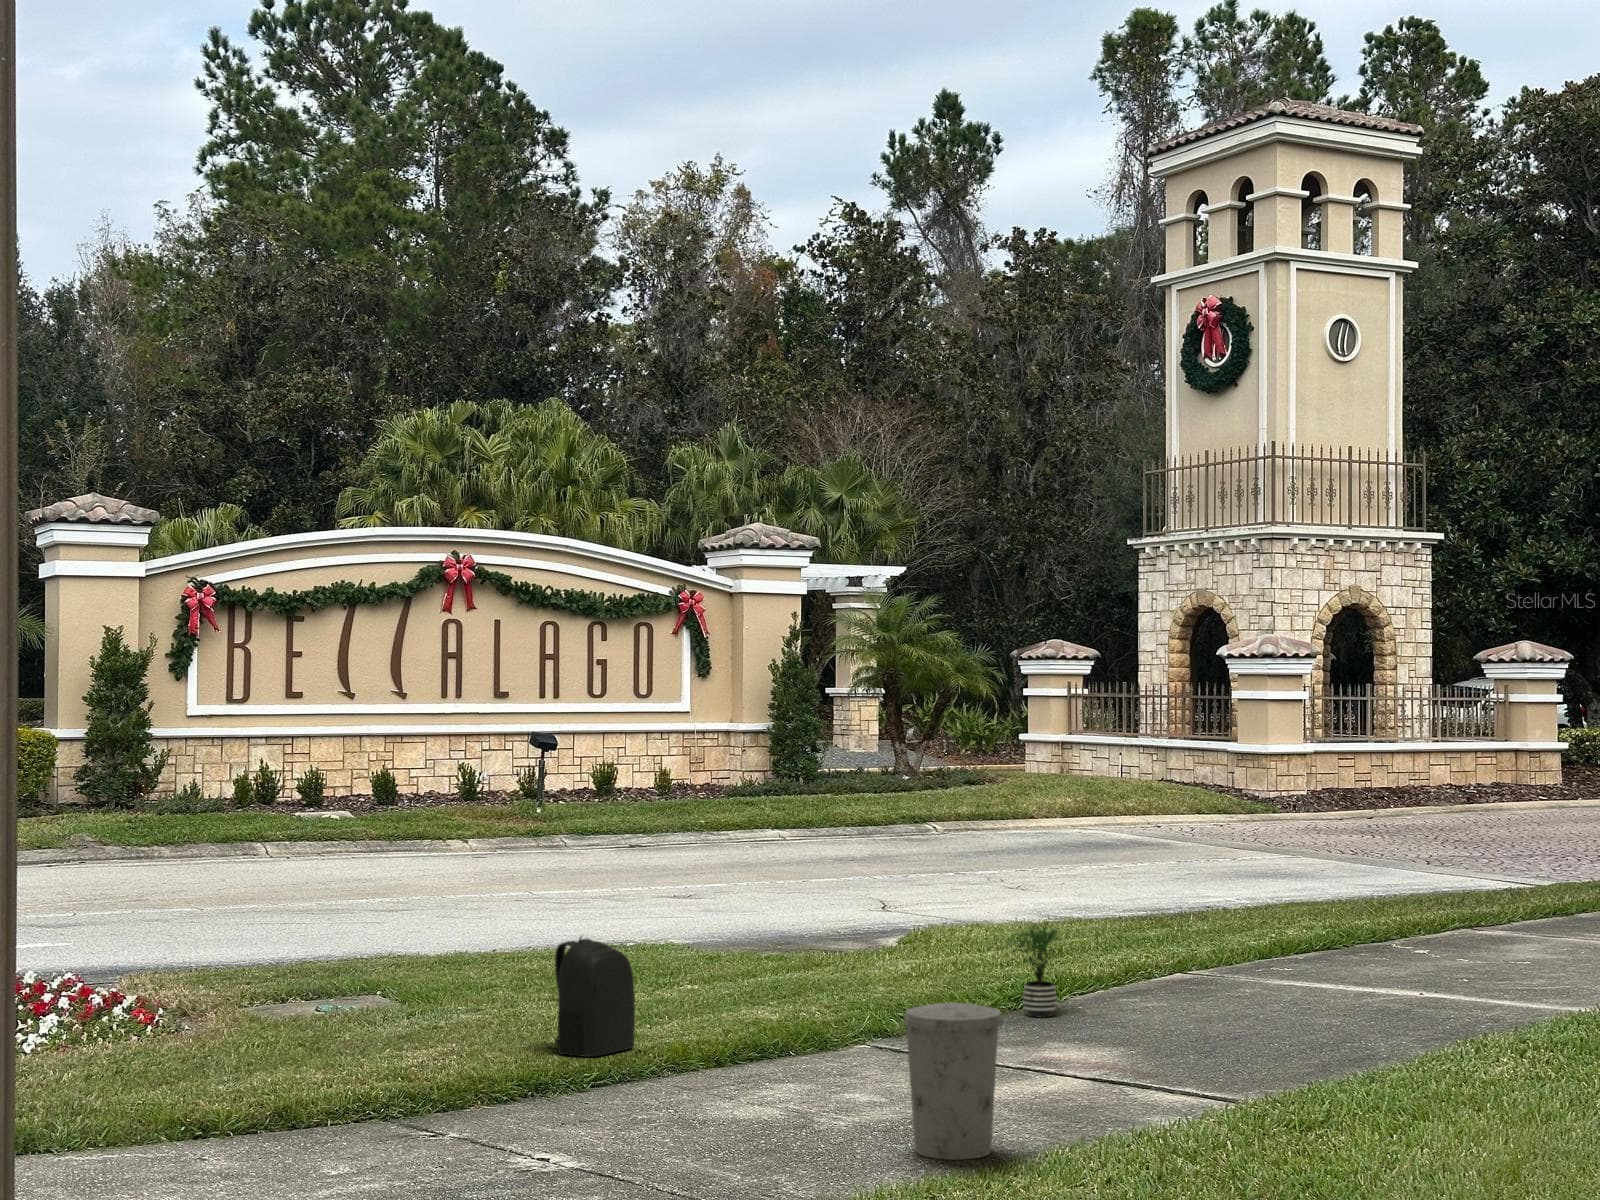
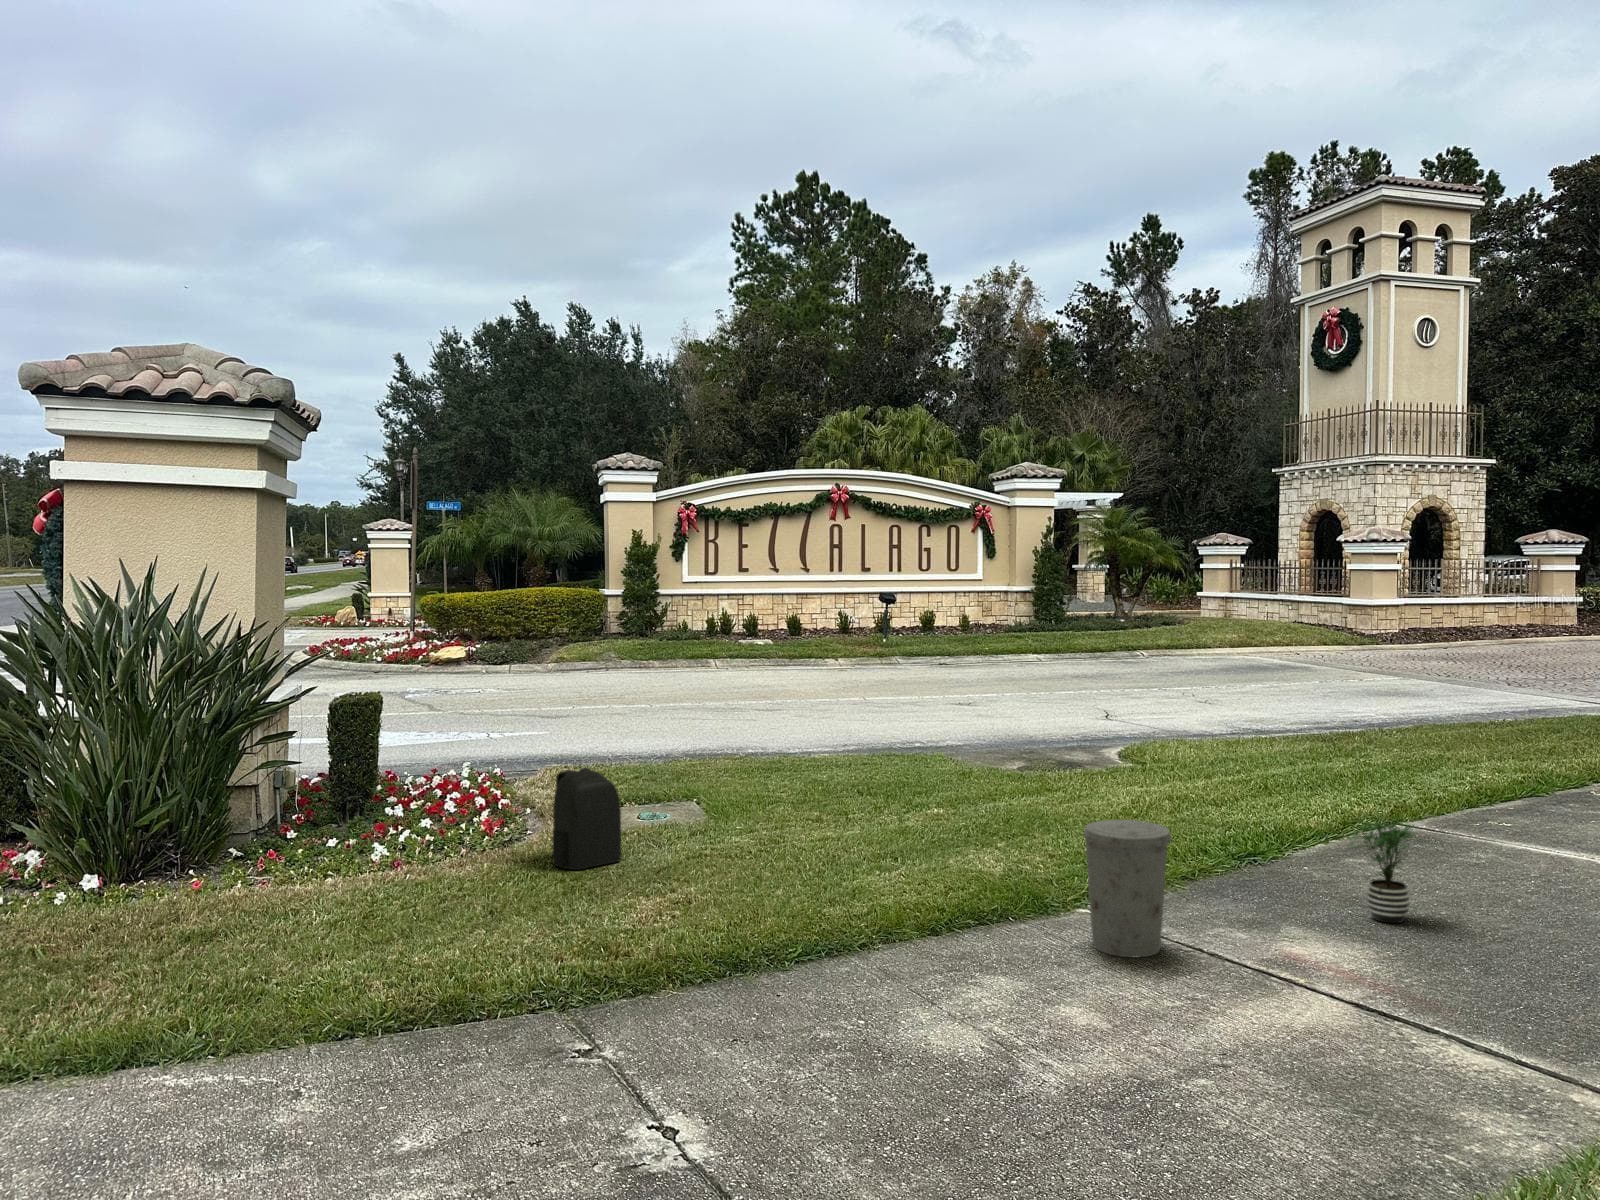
potted plant: present [1007,926,1060,1017] -> present [1348,817,1418,923]
backpack: present [555,936,635,1057] -> present [552,768,621,870]

